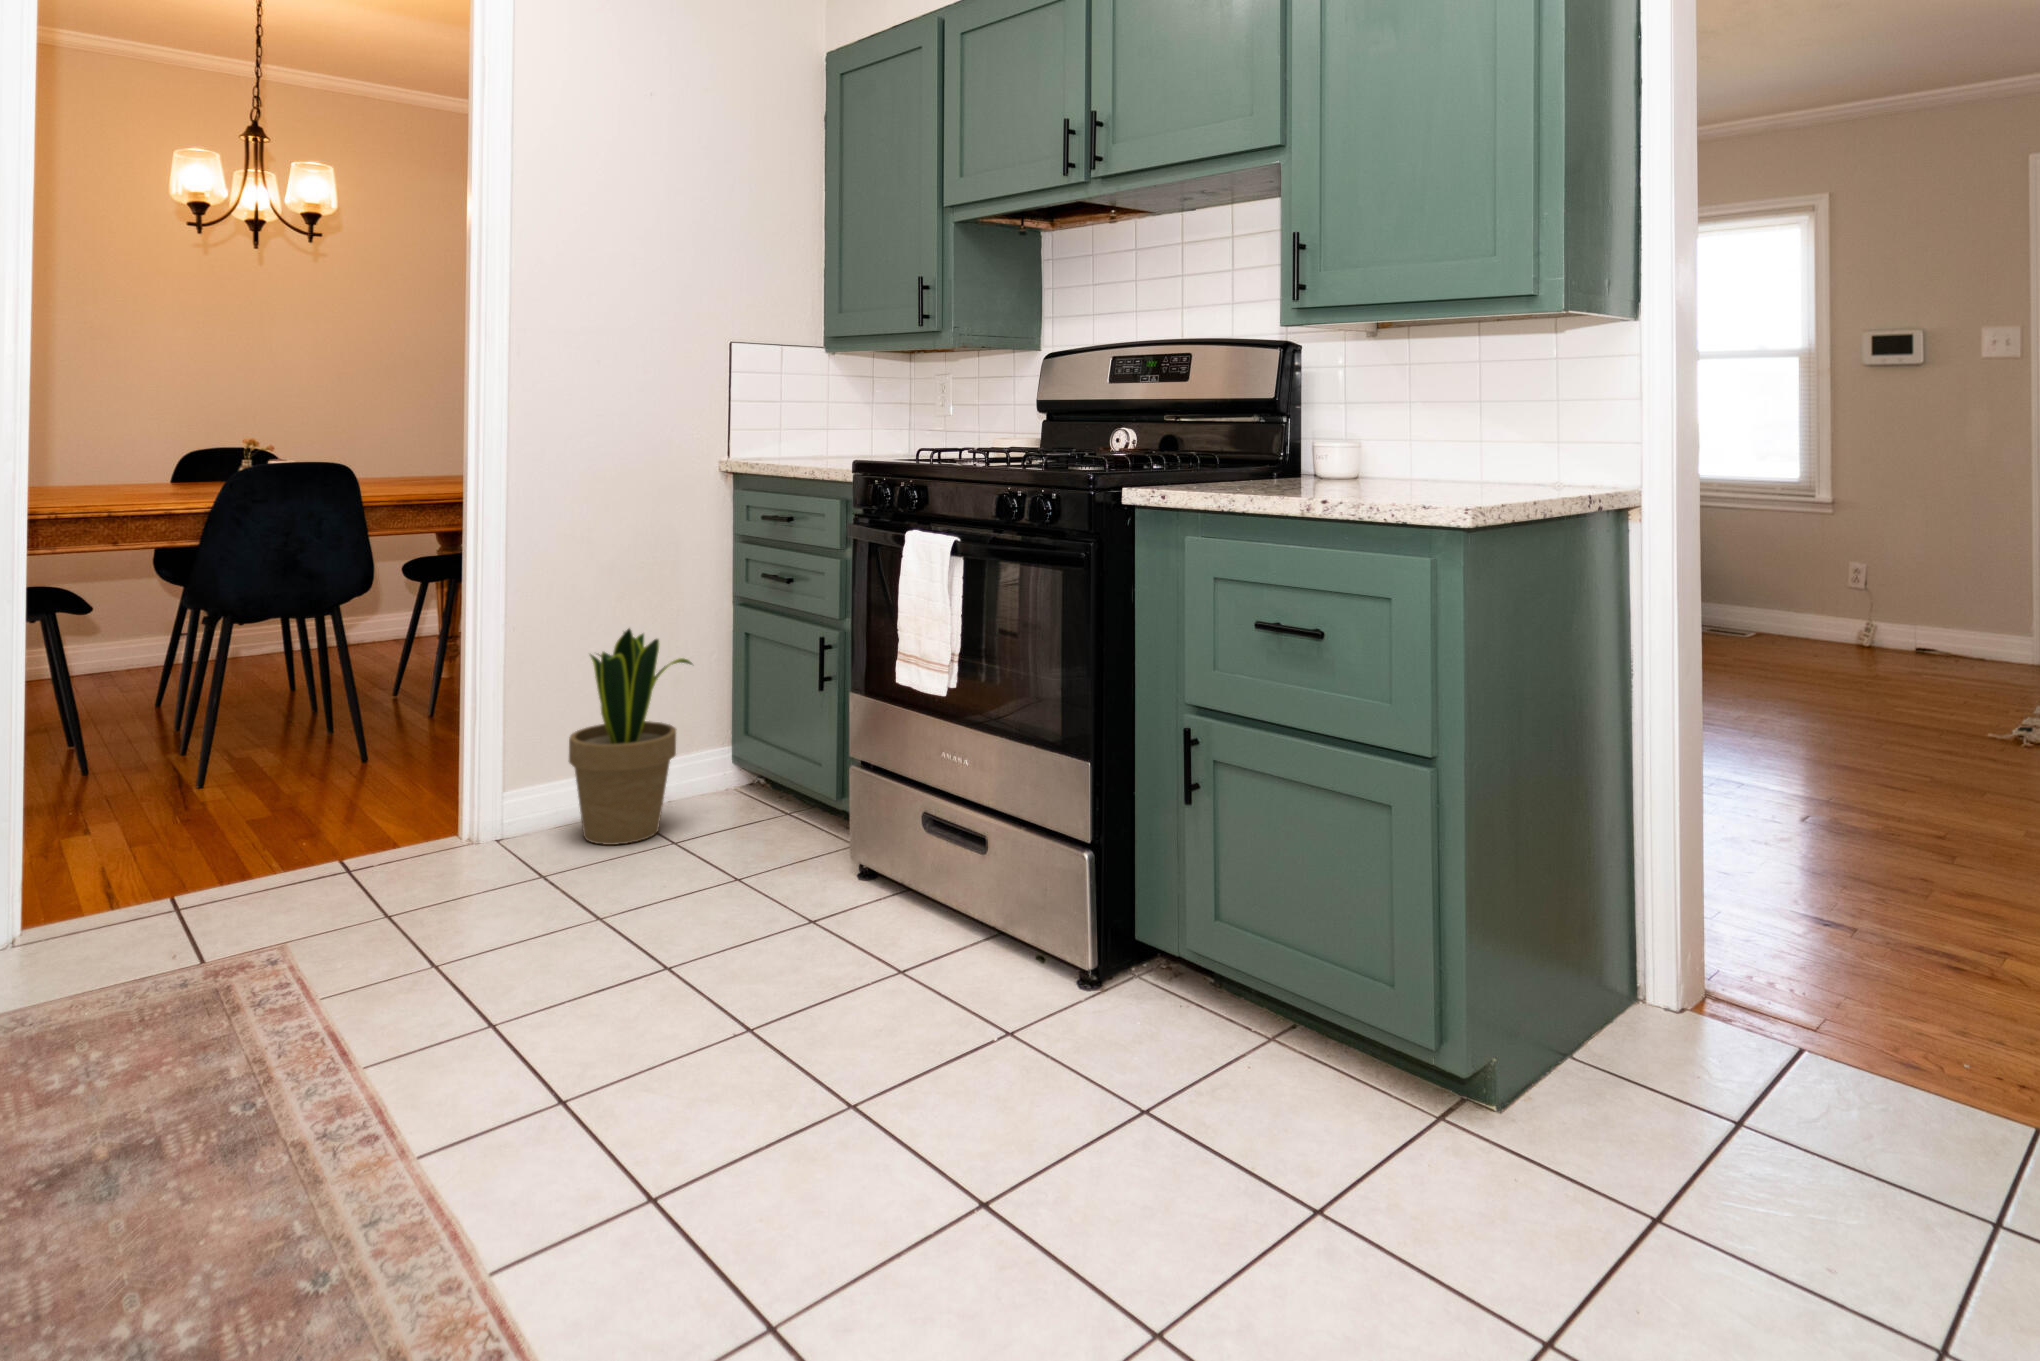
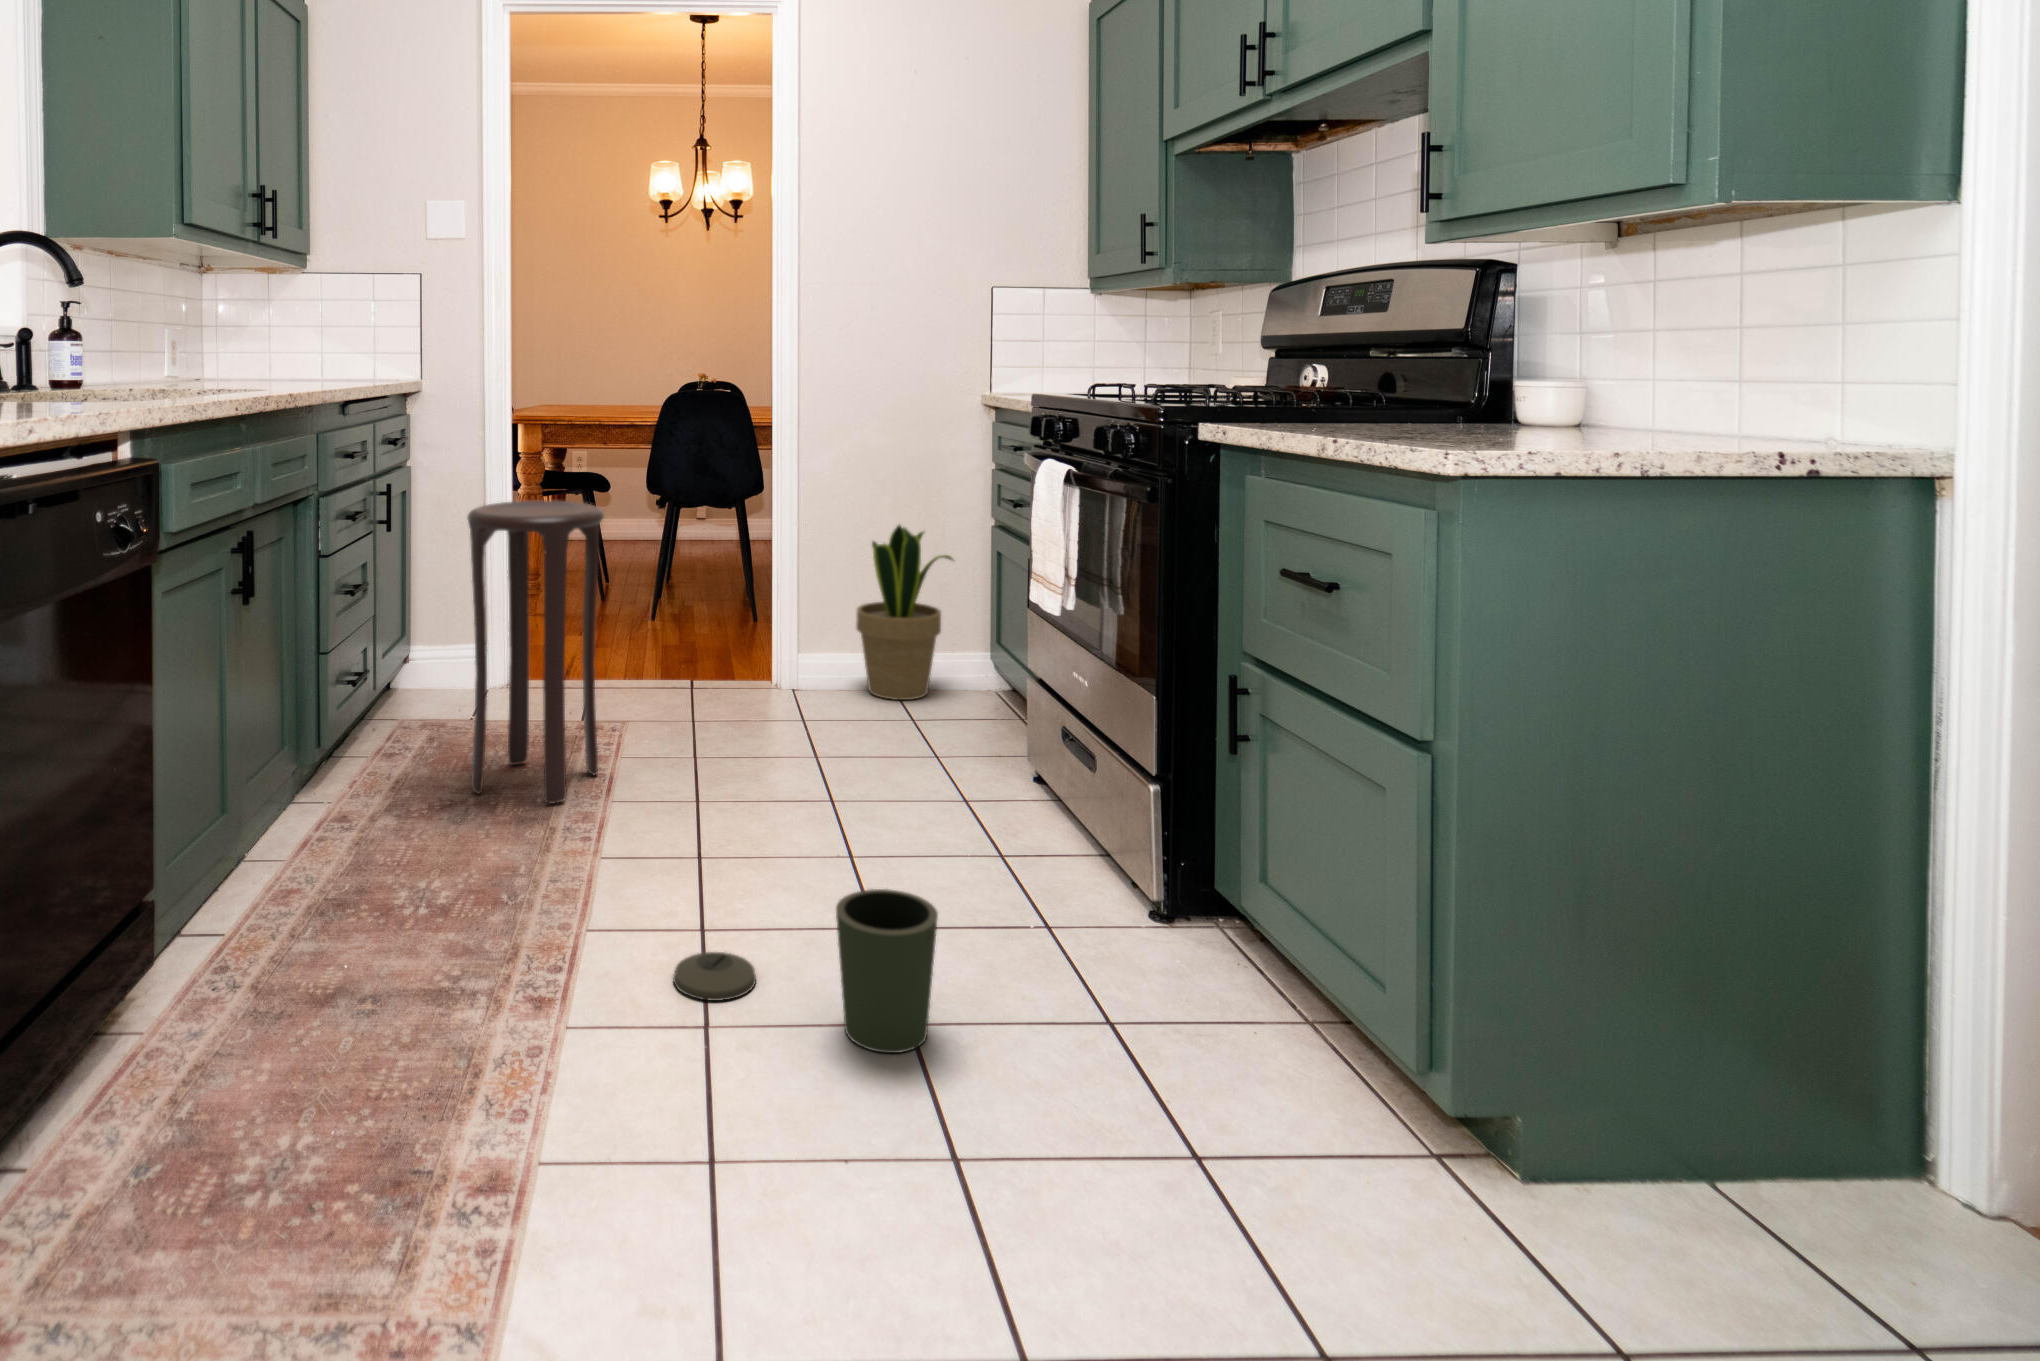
stool: none [83,644,330,1138] -> present [468,500,604,803]
trash can: none [670,1057,1038,1300] -> present [673,889,938,1053]

